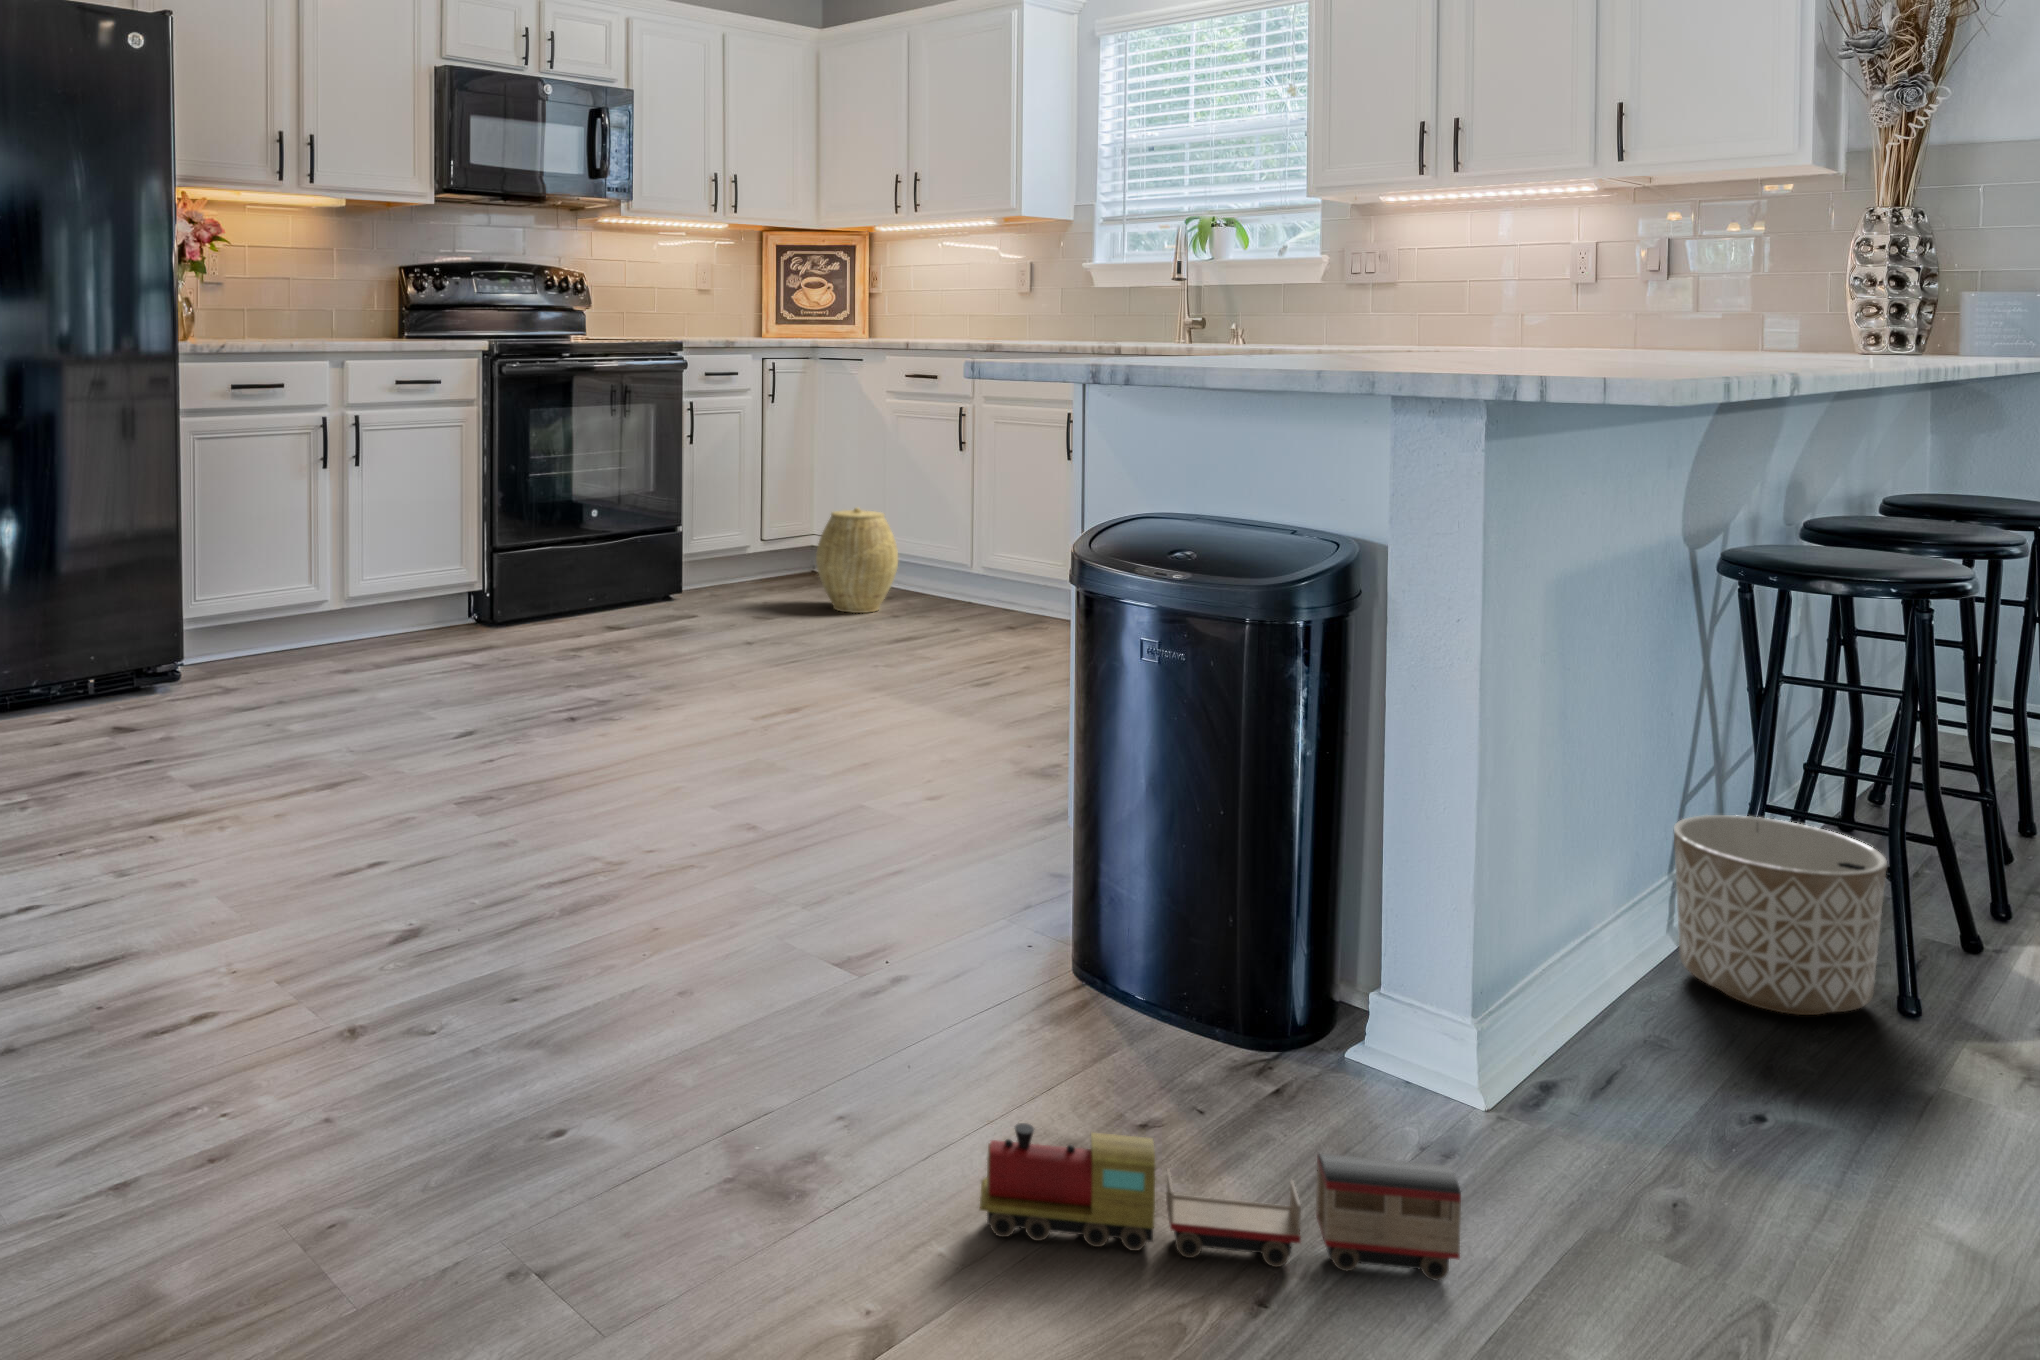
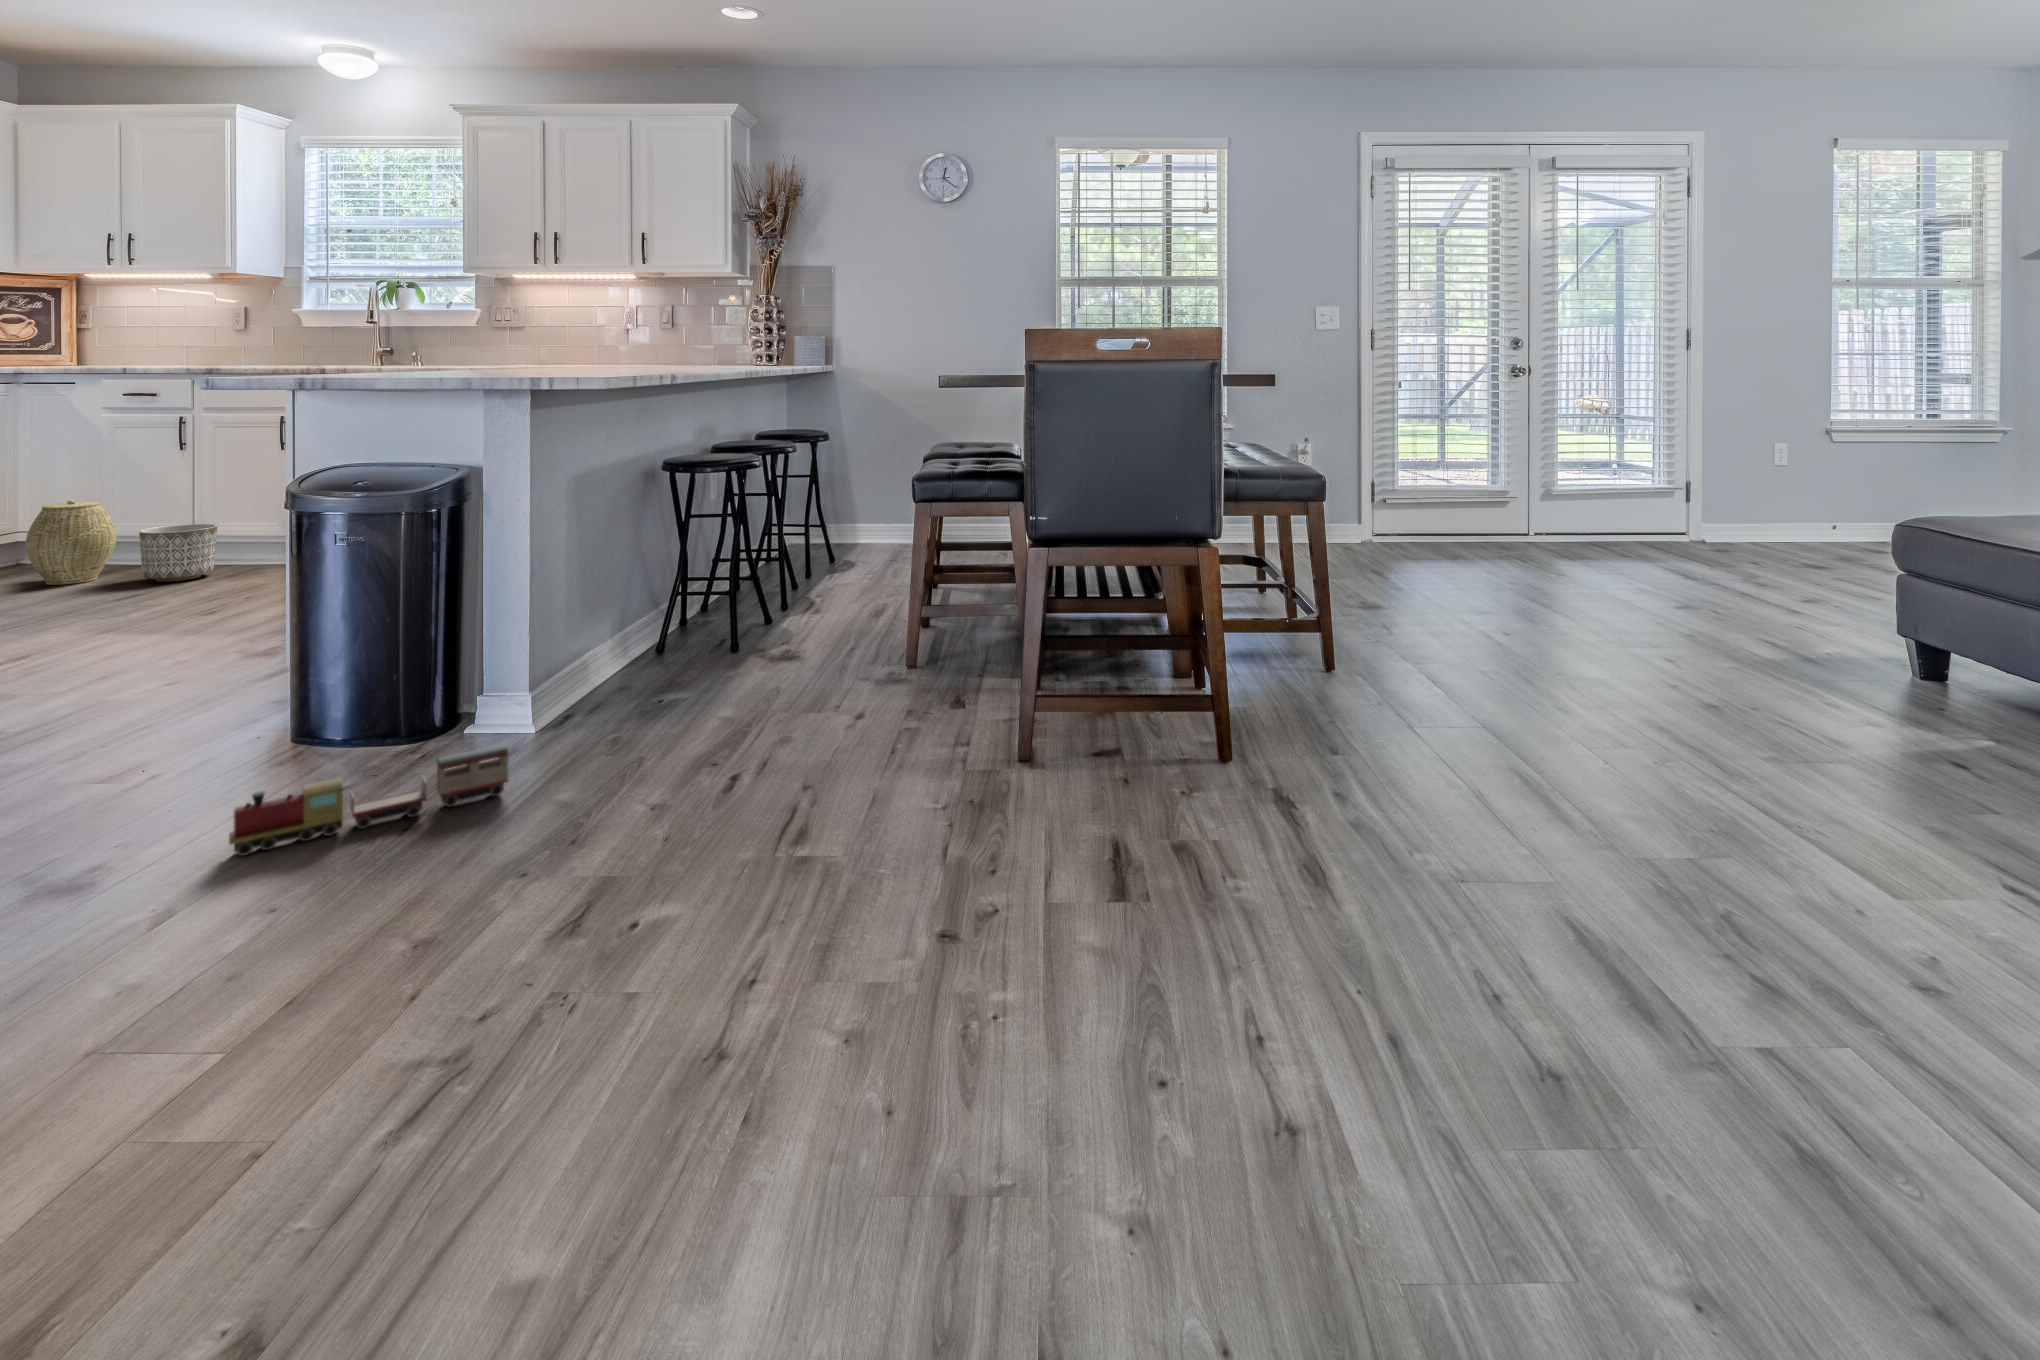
planter: present [1674,815,1887,1015] -> present [139,524,217,582]

